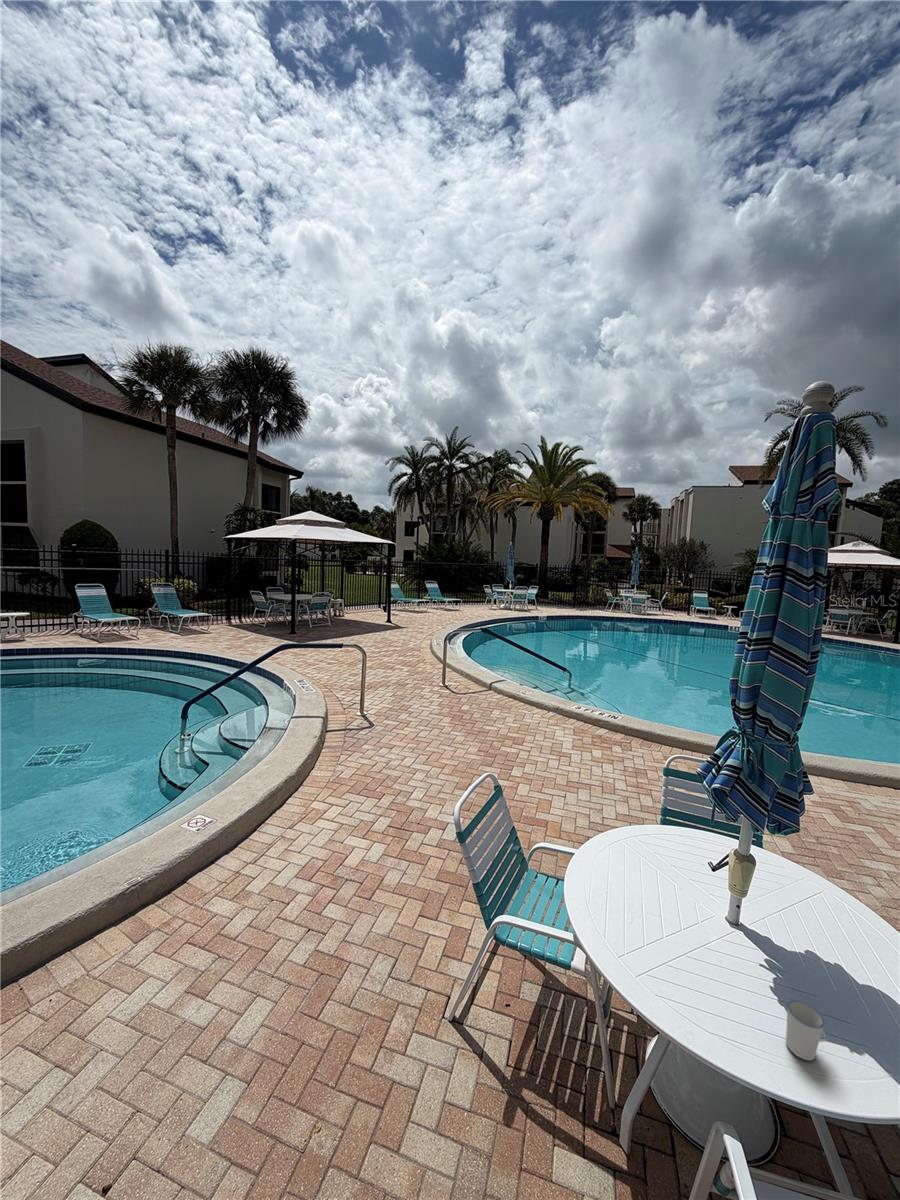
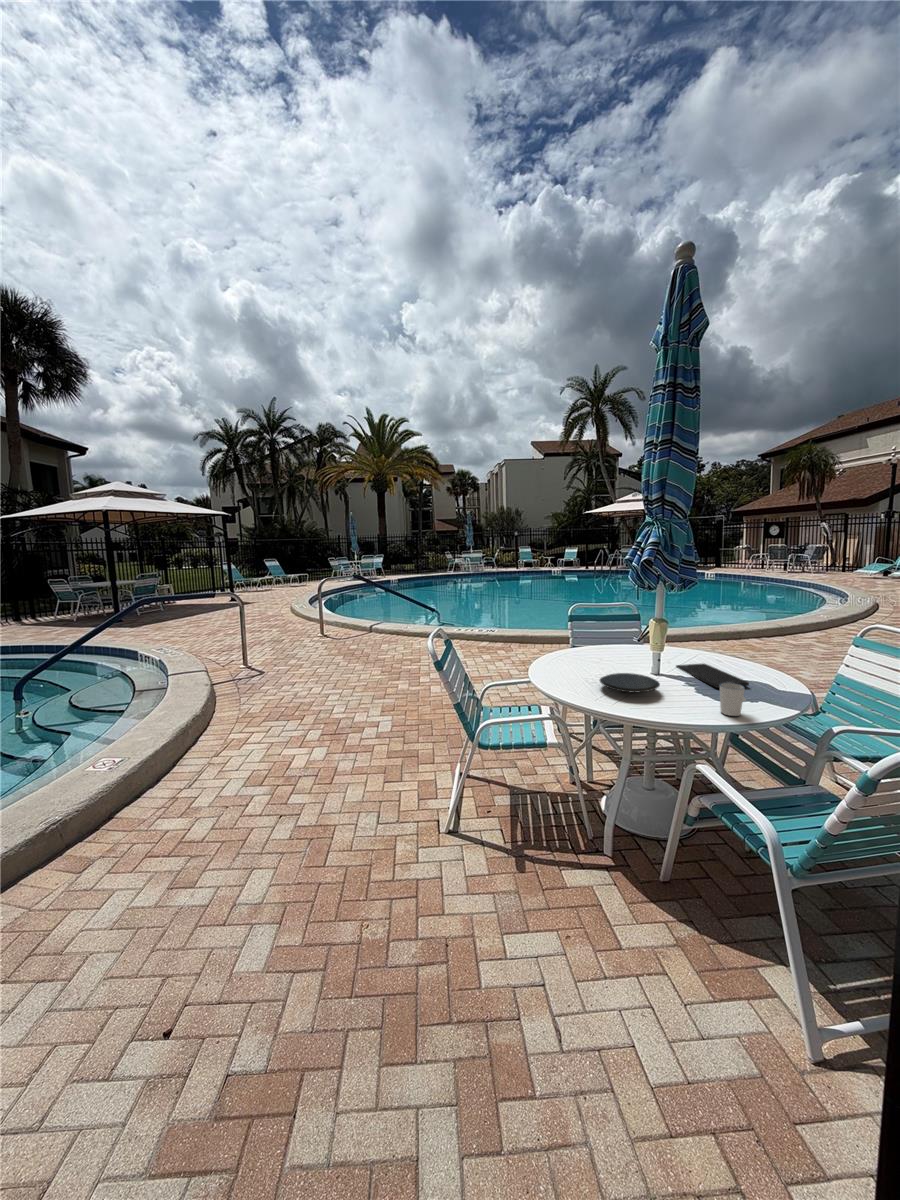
plate: none [639,910,717,965] -> present [600,673,660,693]
smartphone: none [769,911,861,994] -> present [676,664,749,688]

